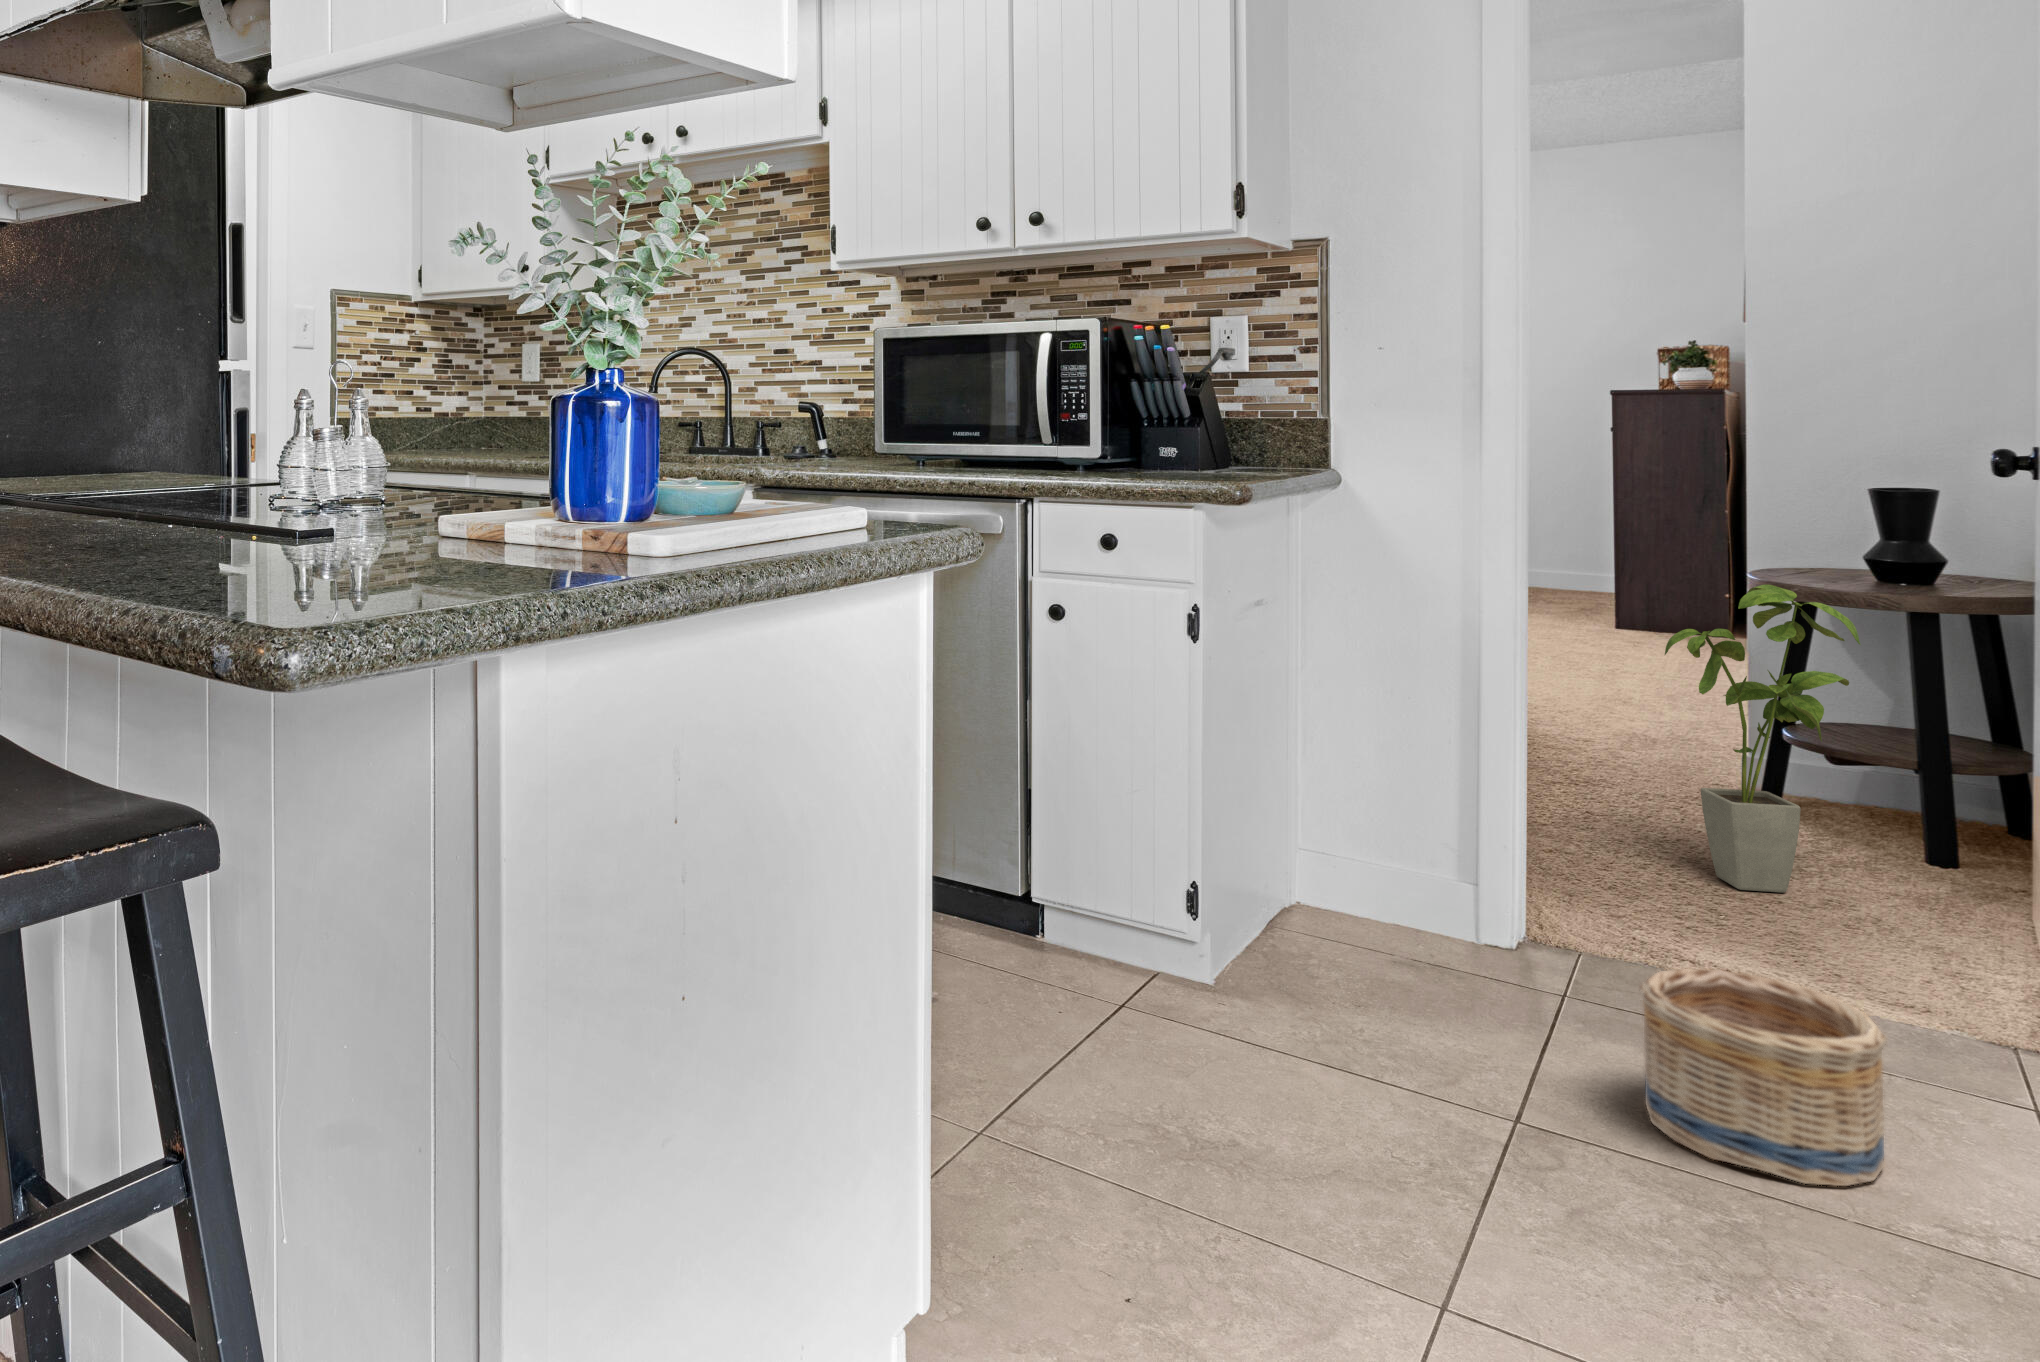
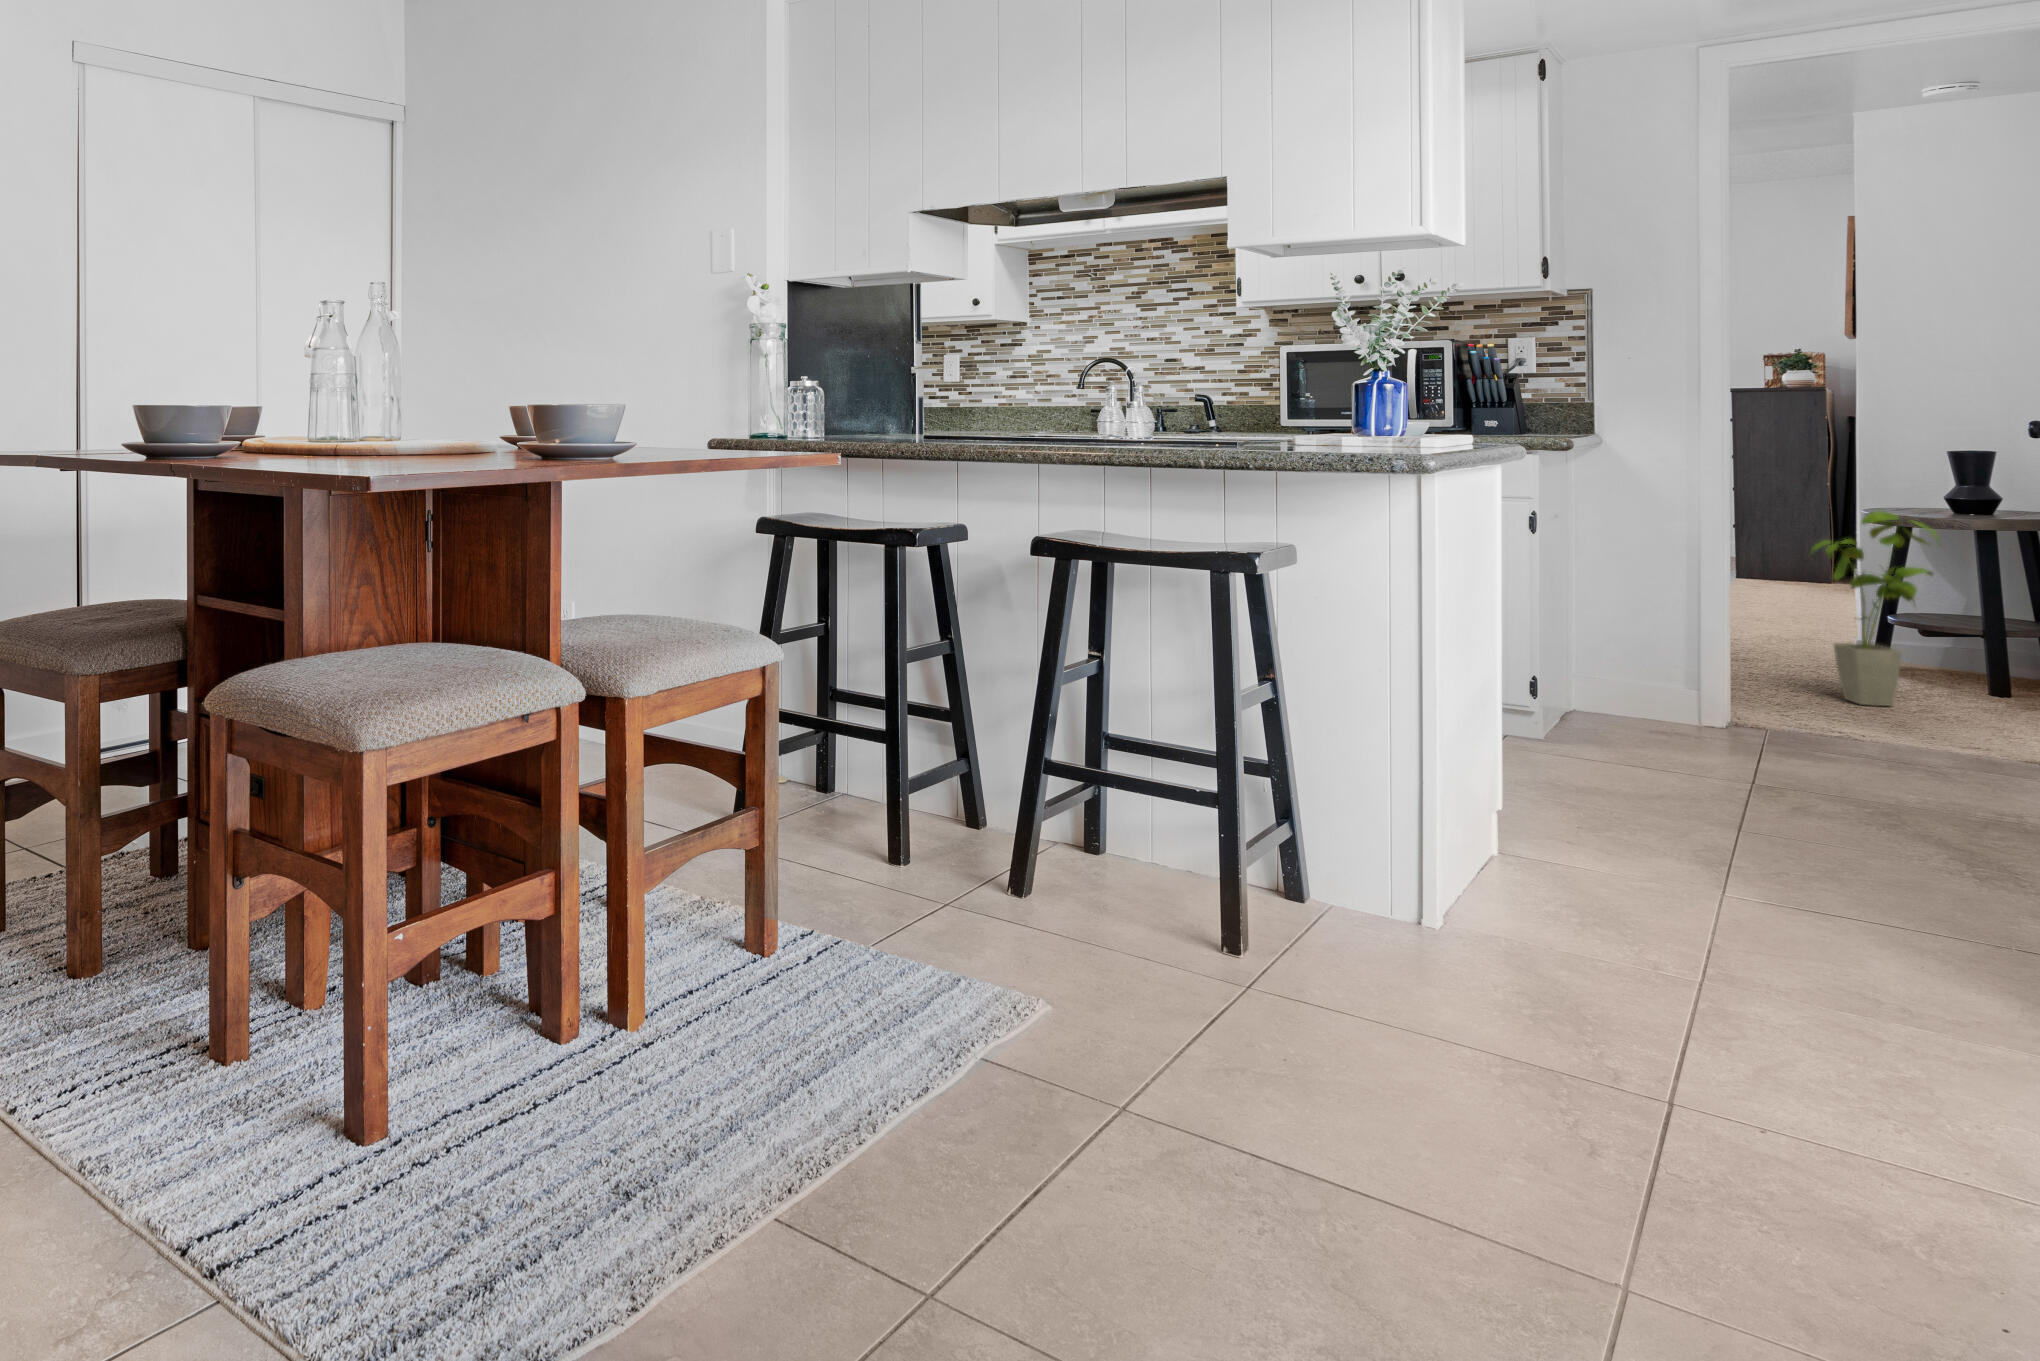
basket: present [1640,969,1886,1186] -> none [1817,708,1959,806]

